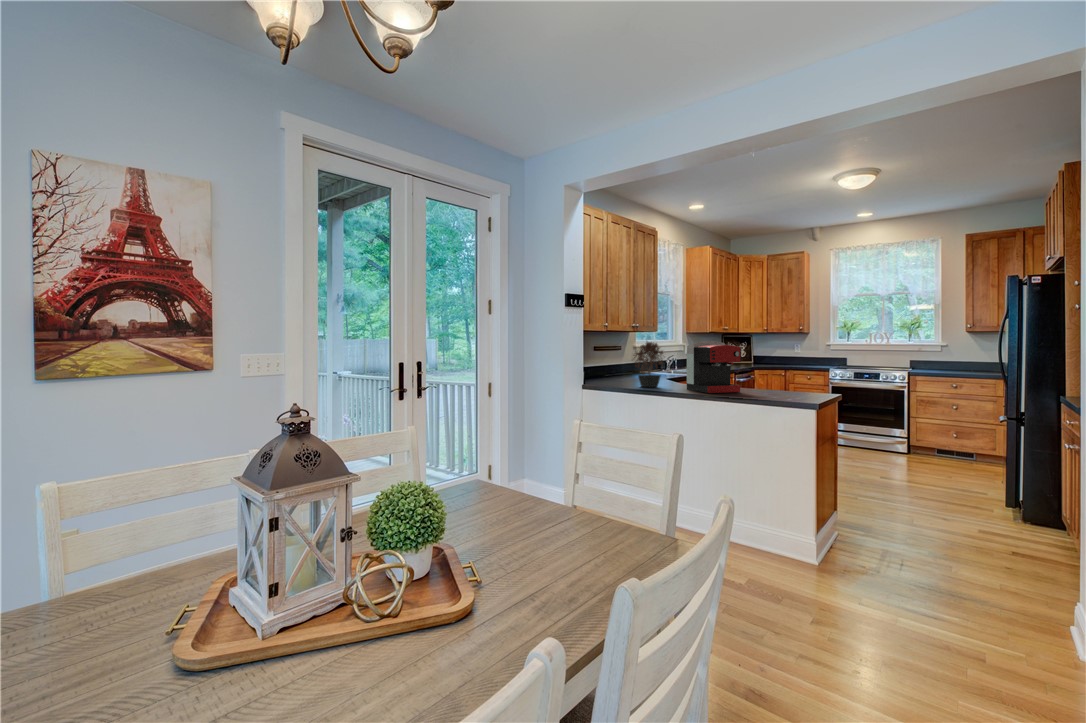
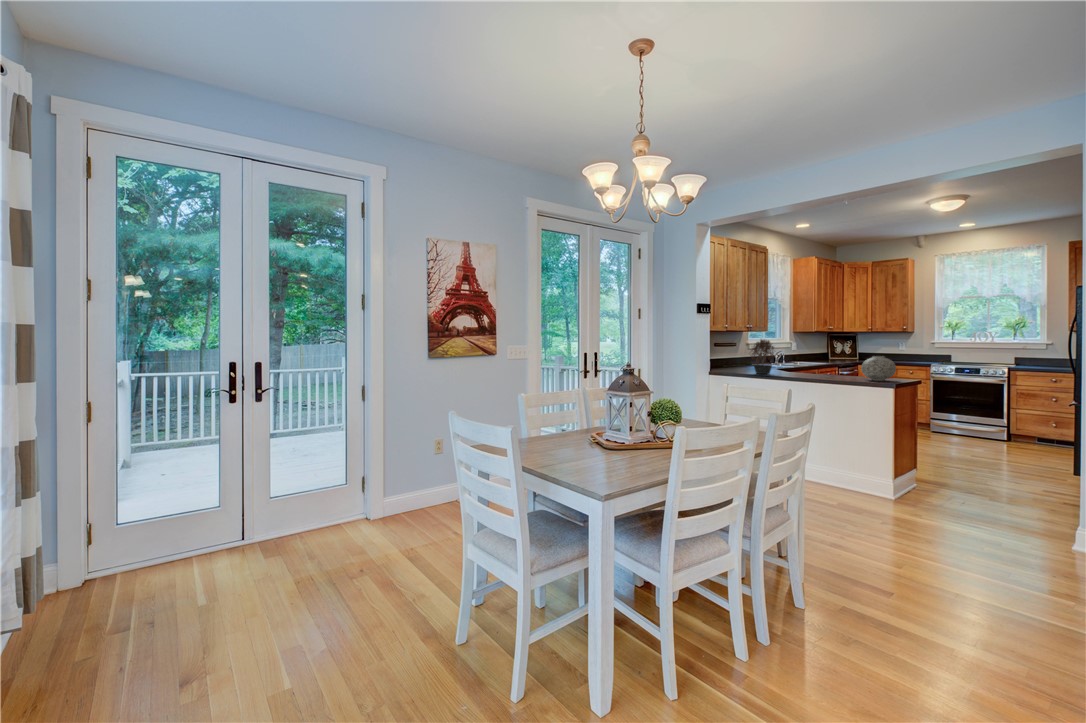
coffee maker: present [687,341,741,393] -> none [793,339,838,378]
vase: none [771,364,815,397] -> present [861,356,896,381]

